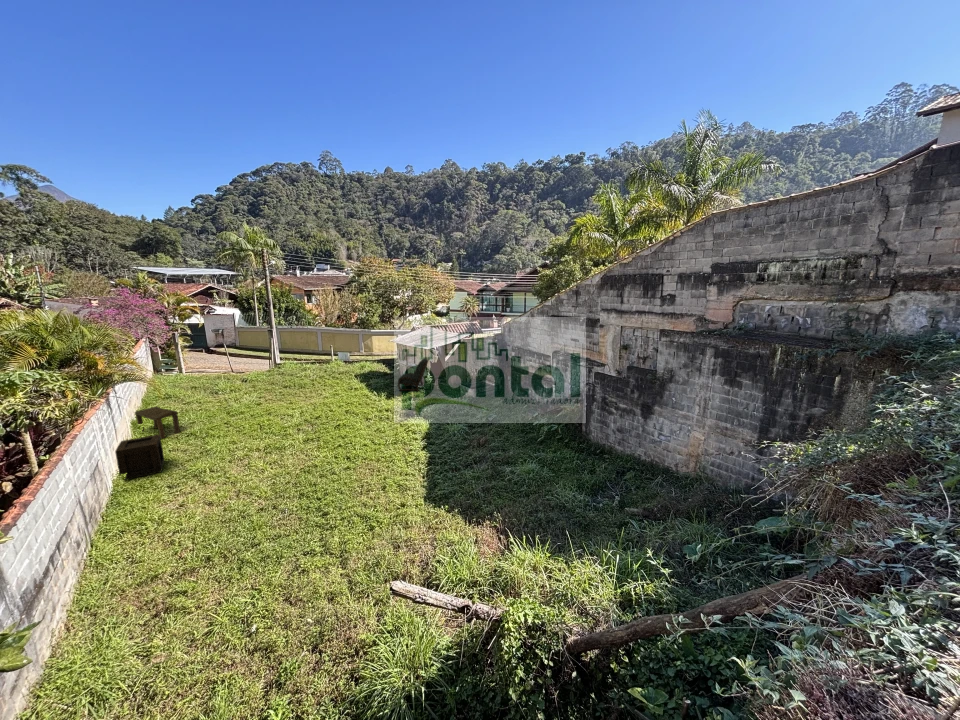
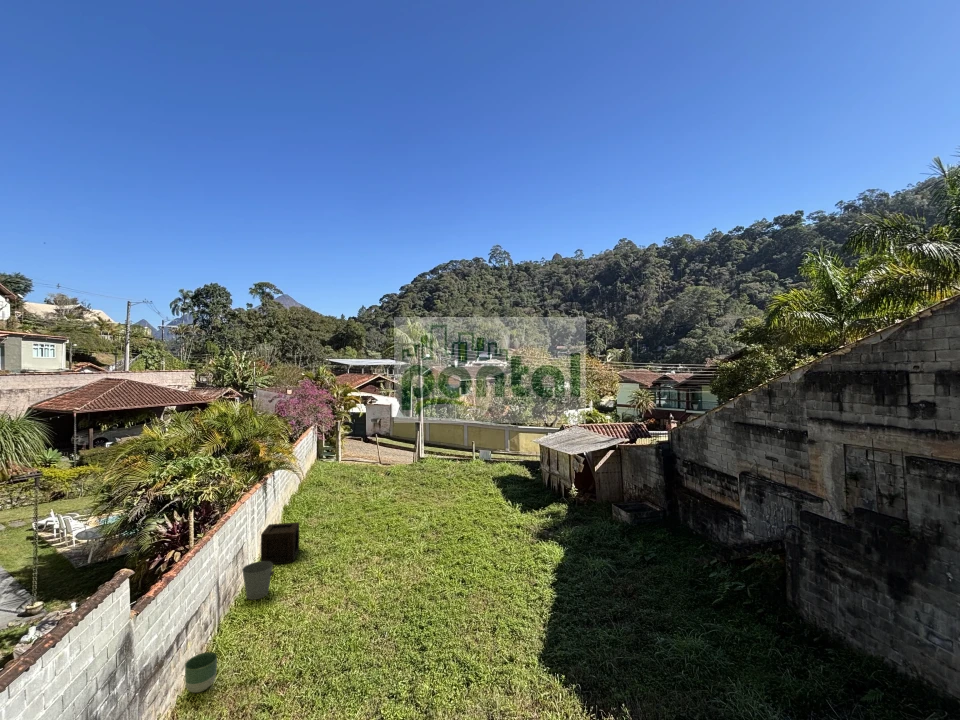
lounge chair: present [398,358,429,391] -> none [537,465,575,505]
bench: present [135,406,180,438] -> none [289,492,321,526]
bucket: none [104,474,145,512] -> present [242,561,274,600]
planter: none [69,562,110,601] -> present [185,652,217,693]

